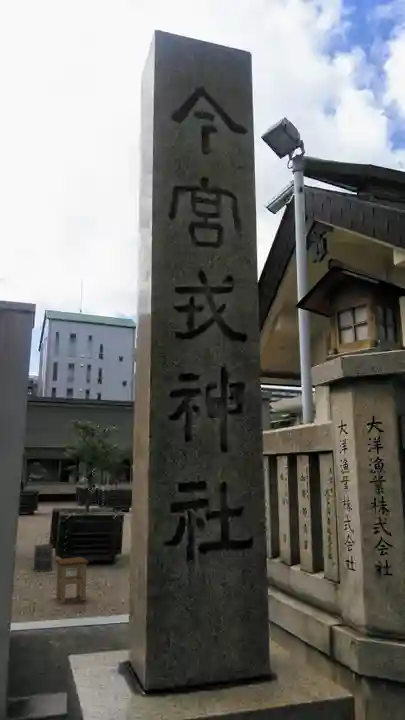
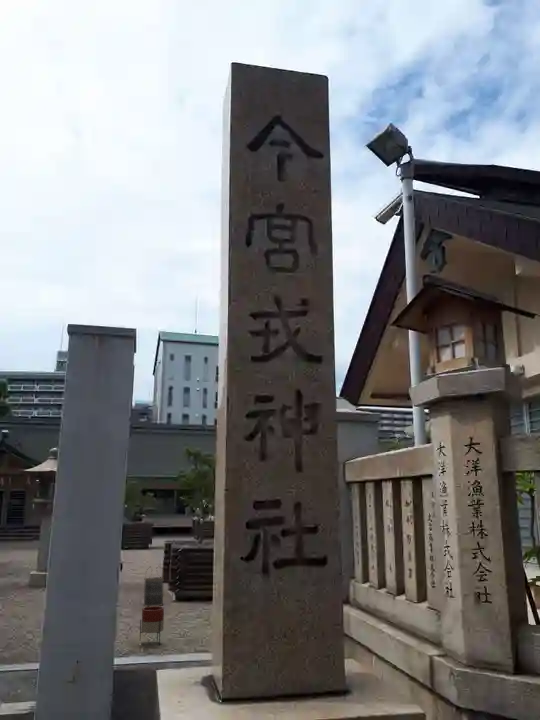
stool: present [56,557,89,603] -> none [165,590,198,639]
planter: none [32,574,56,611] -> present [140,606,164,645]

